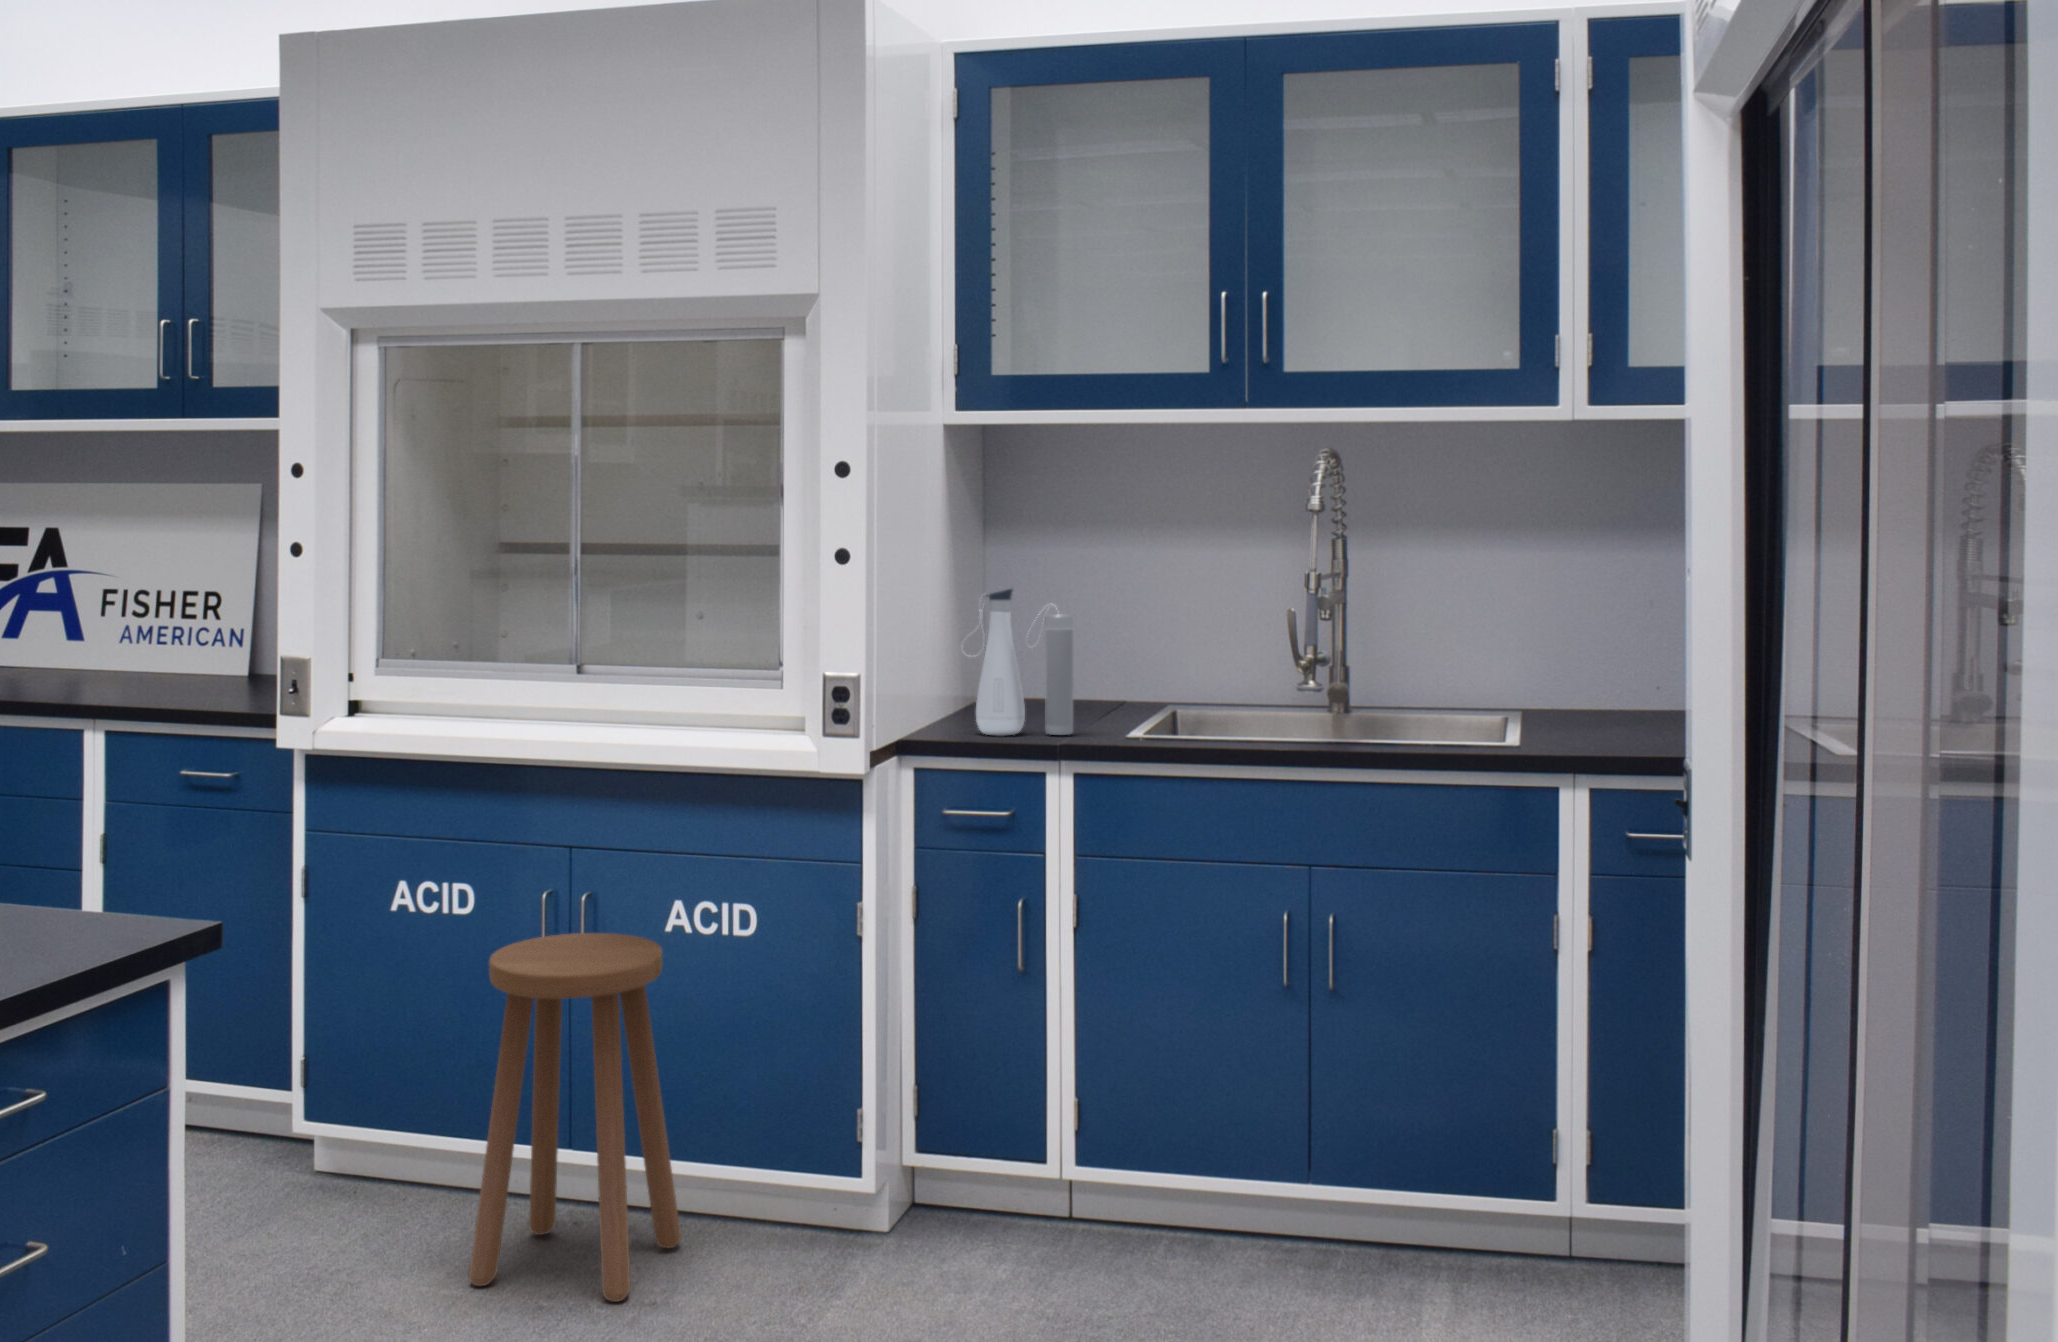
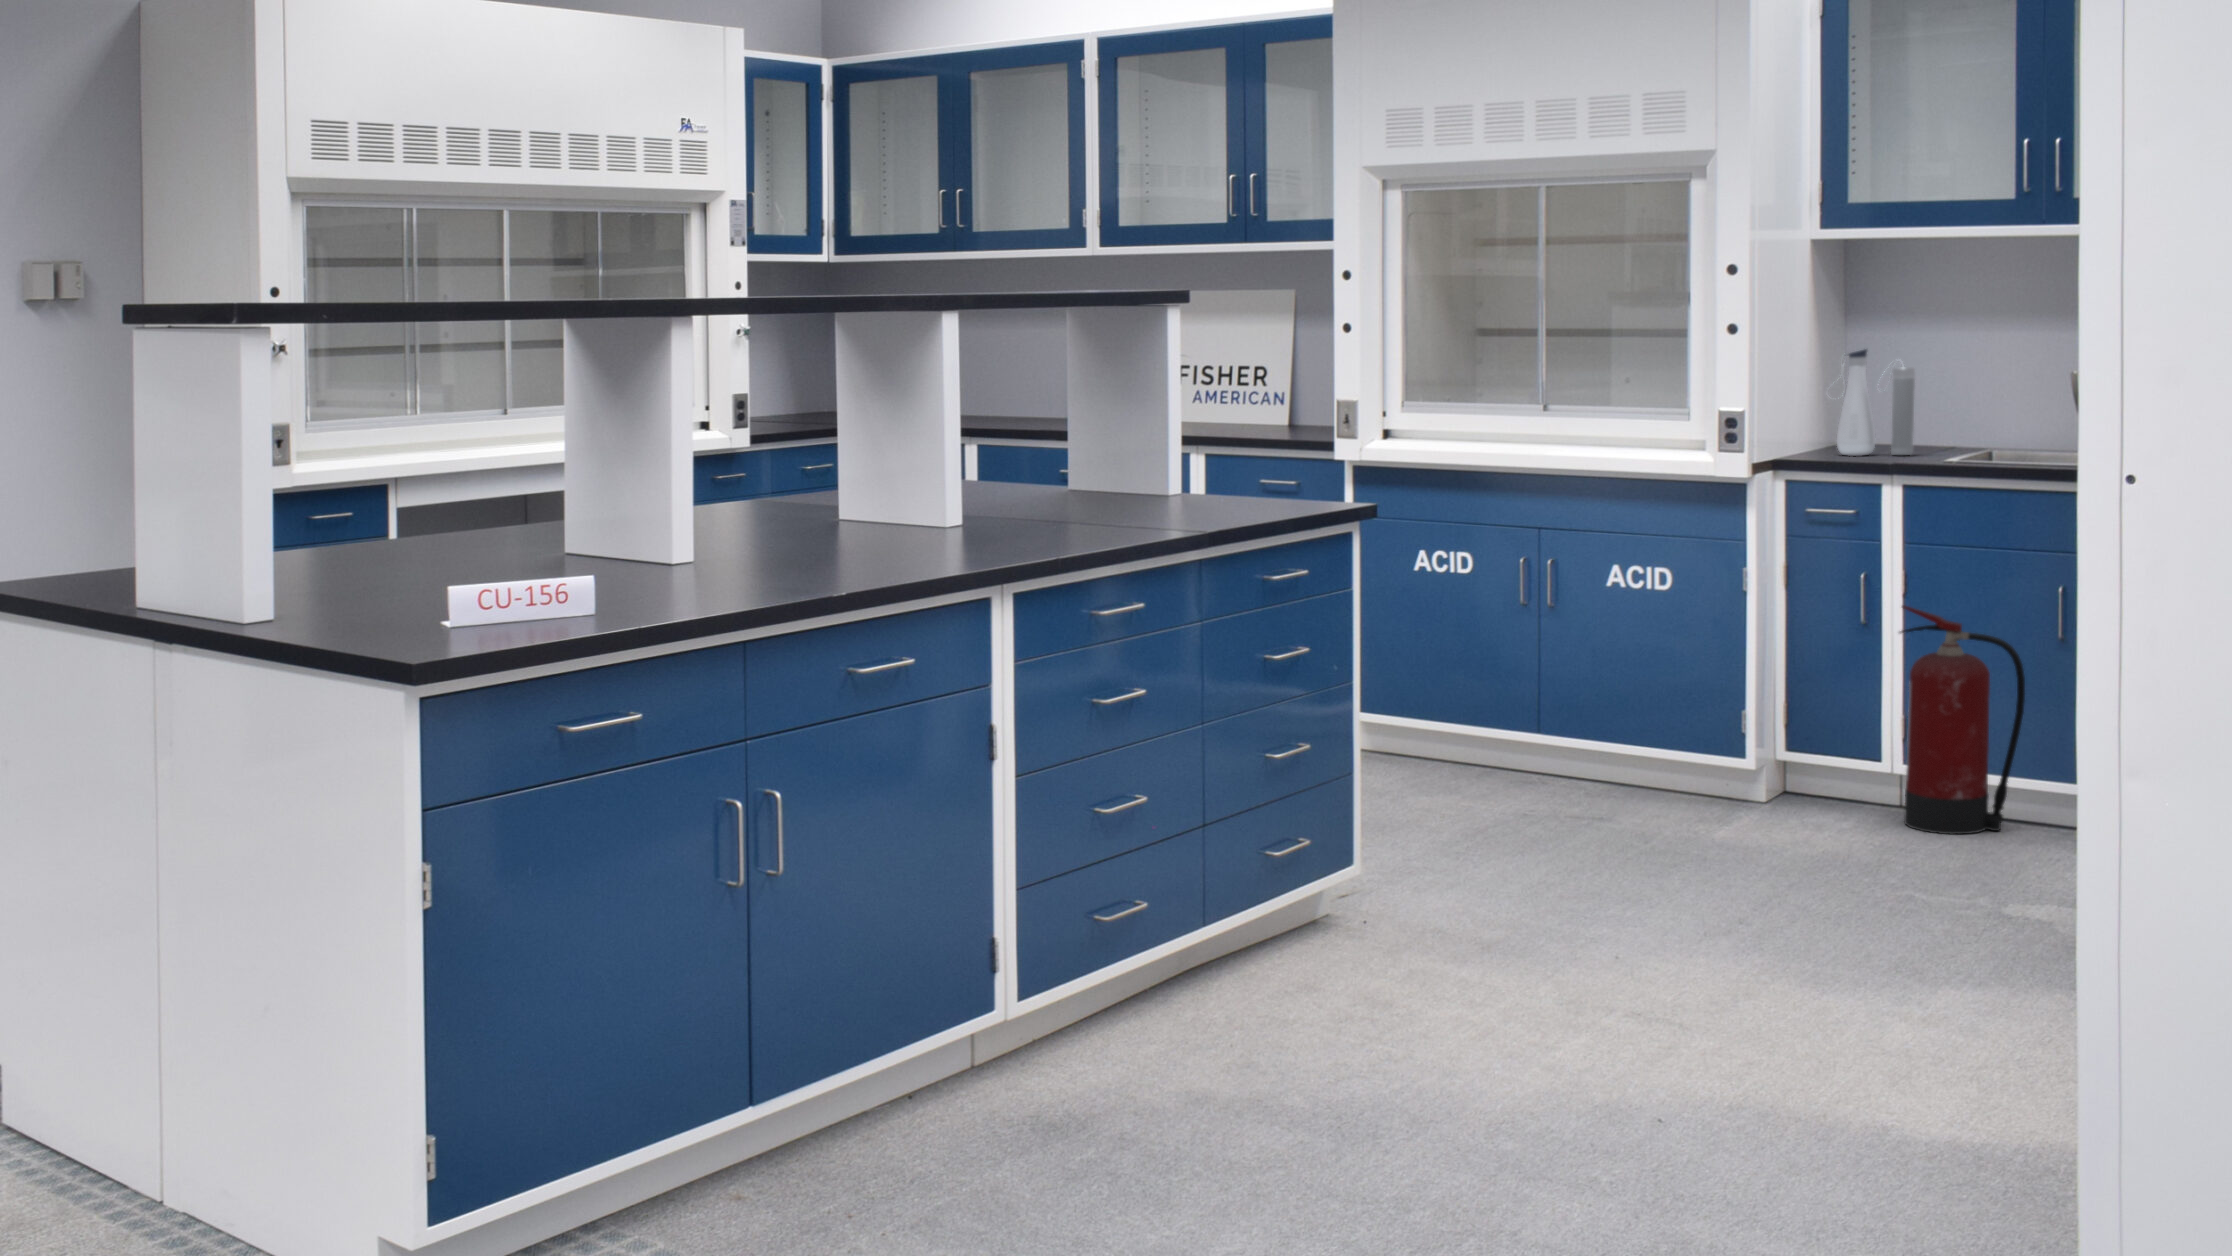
stool: present [469,933,681,1302] -> none [1478,587,1616,811]
fire extinguisher: none [1071,956,1241,1301] -> present [1900,606,2025,834]

